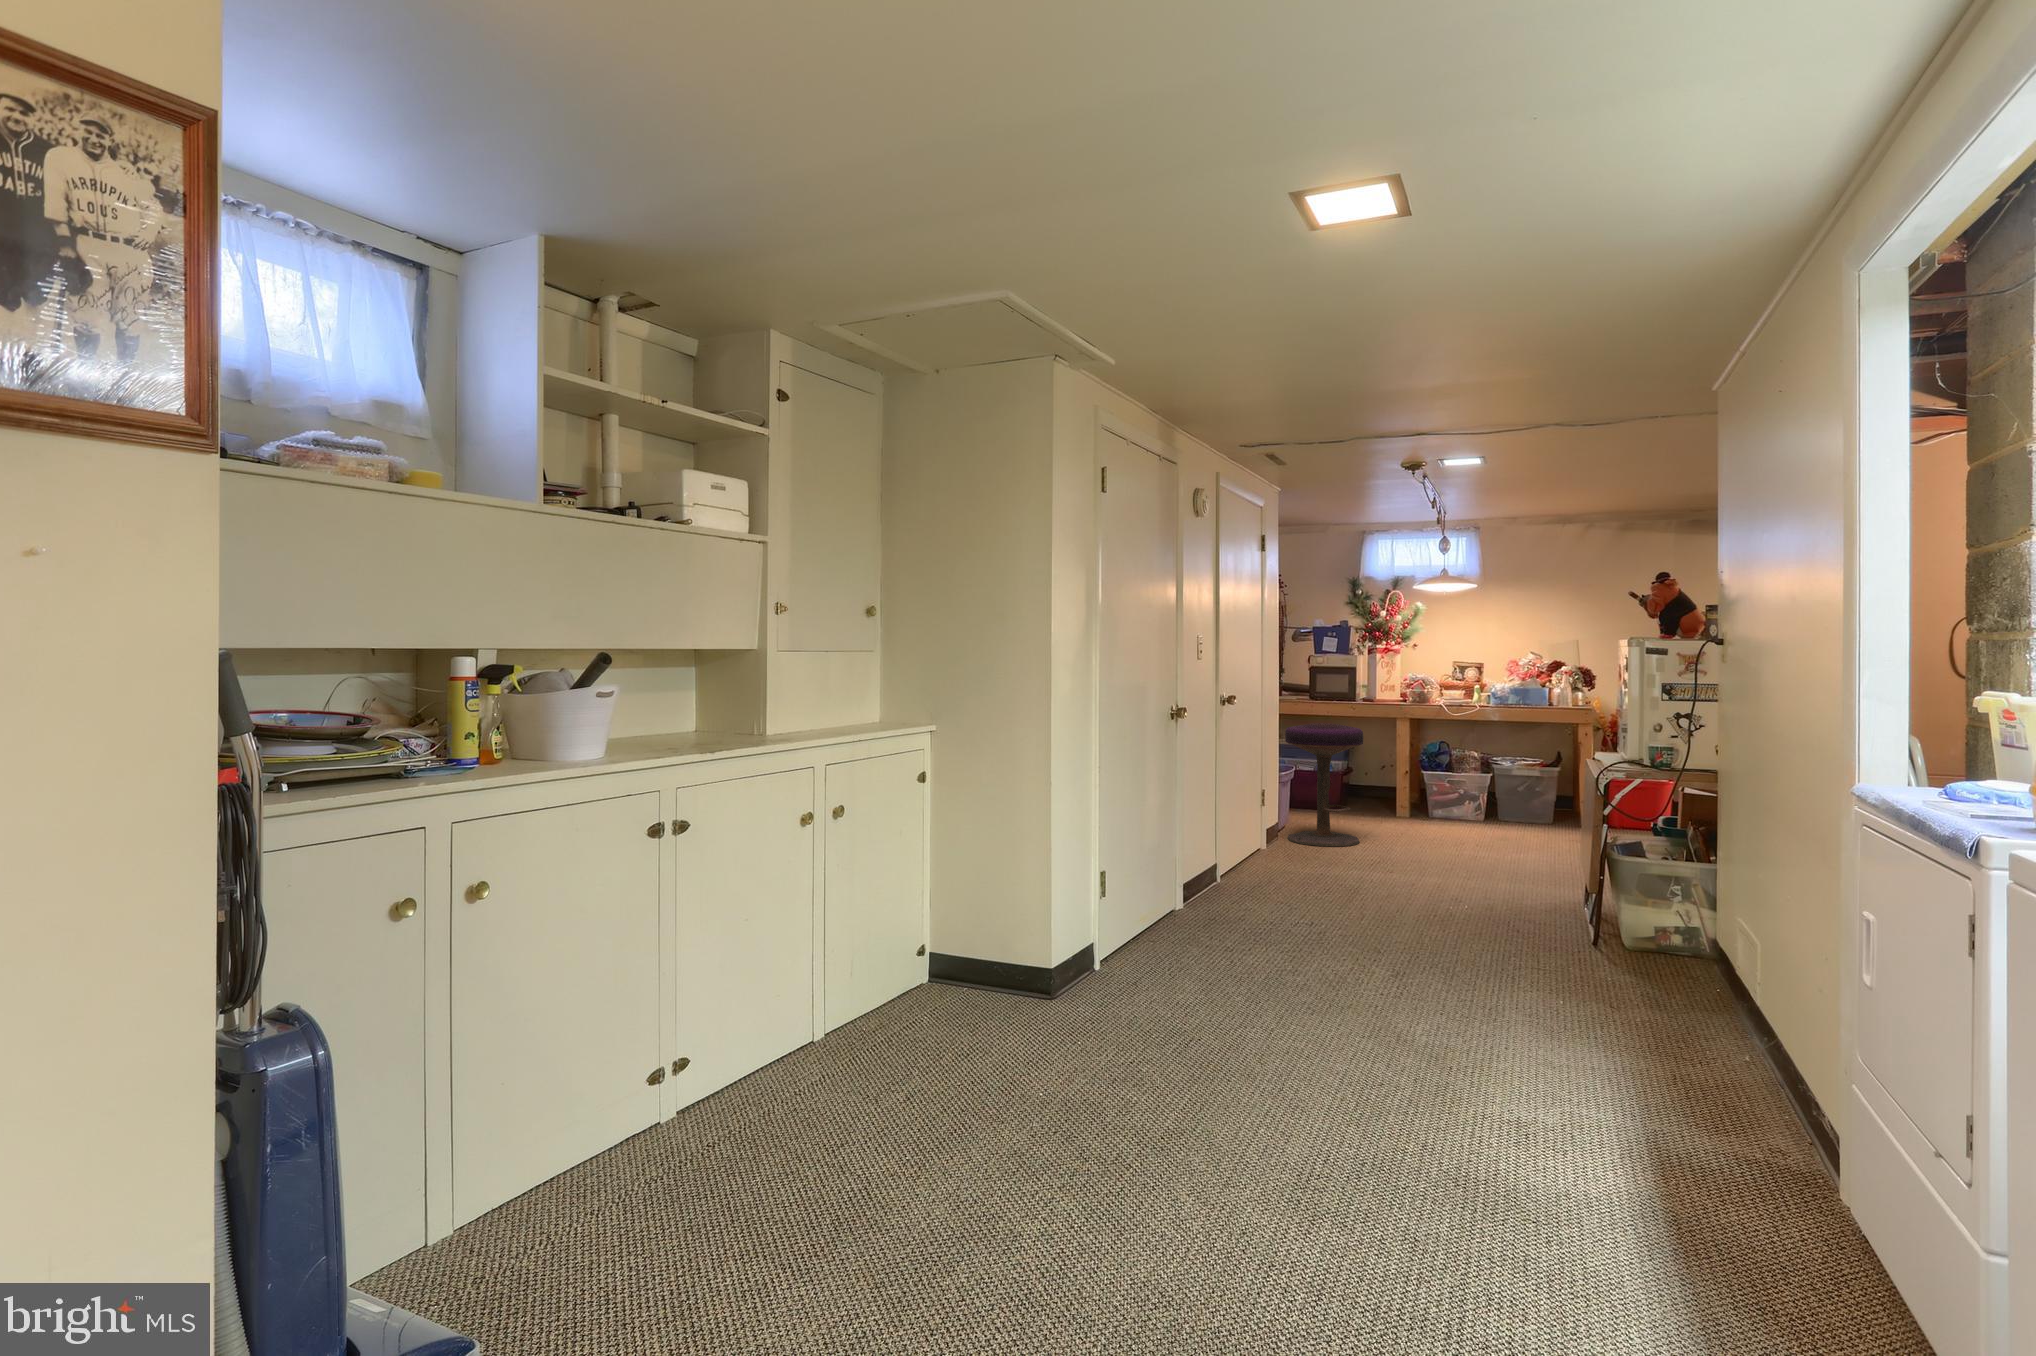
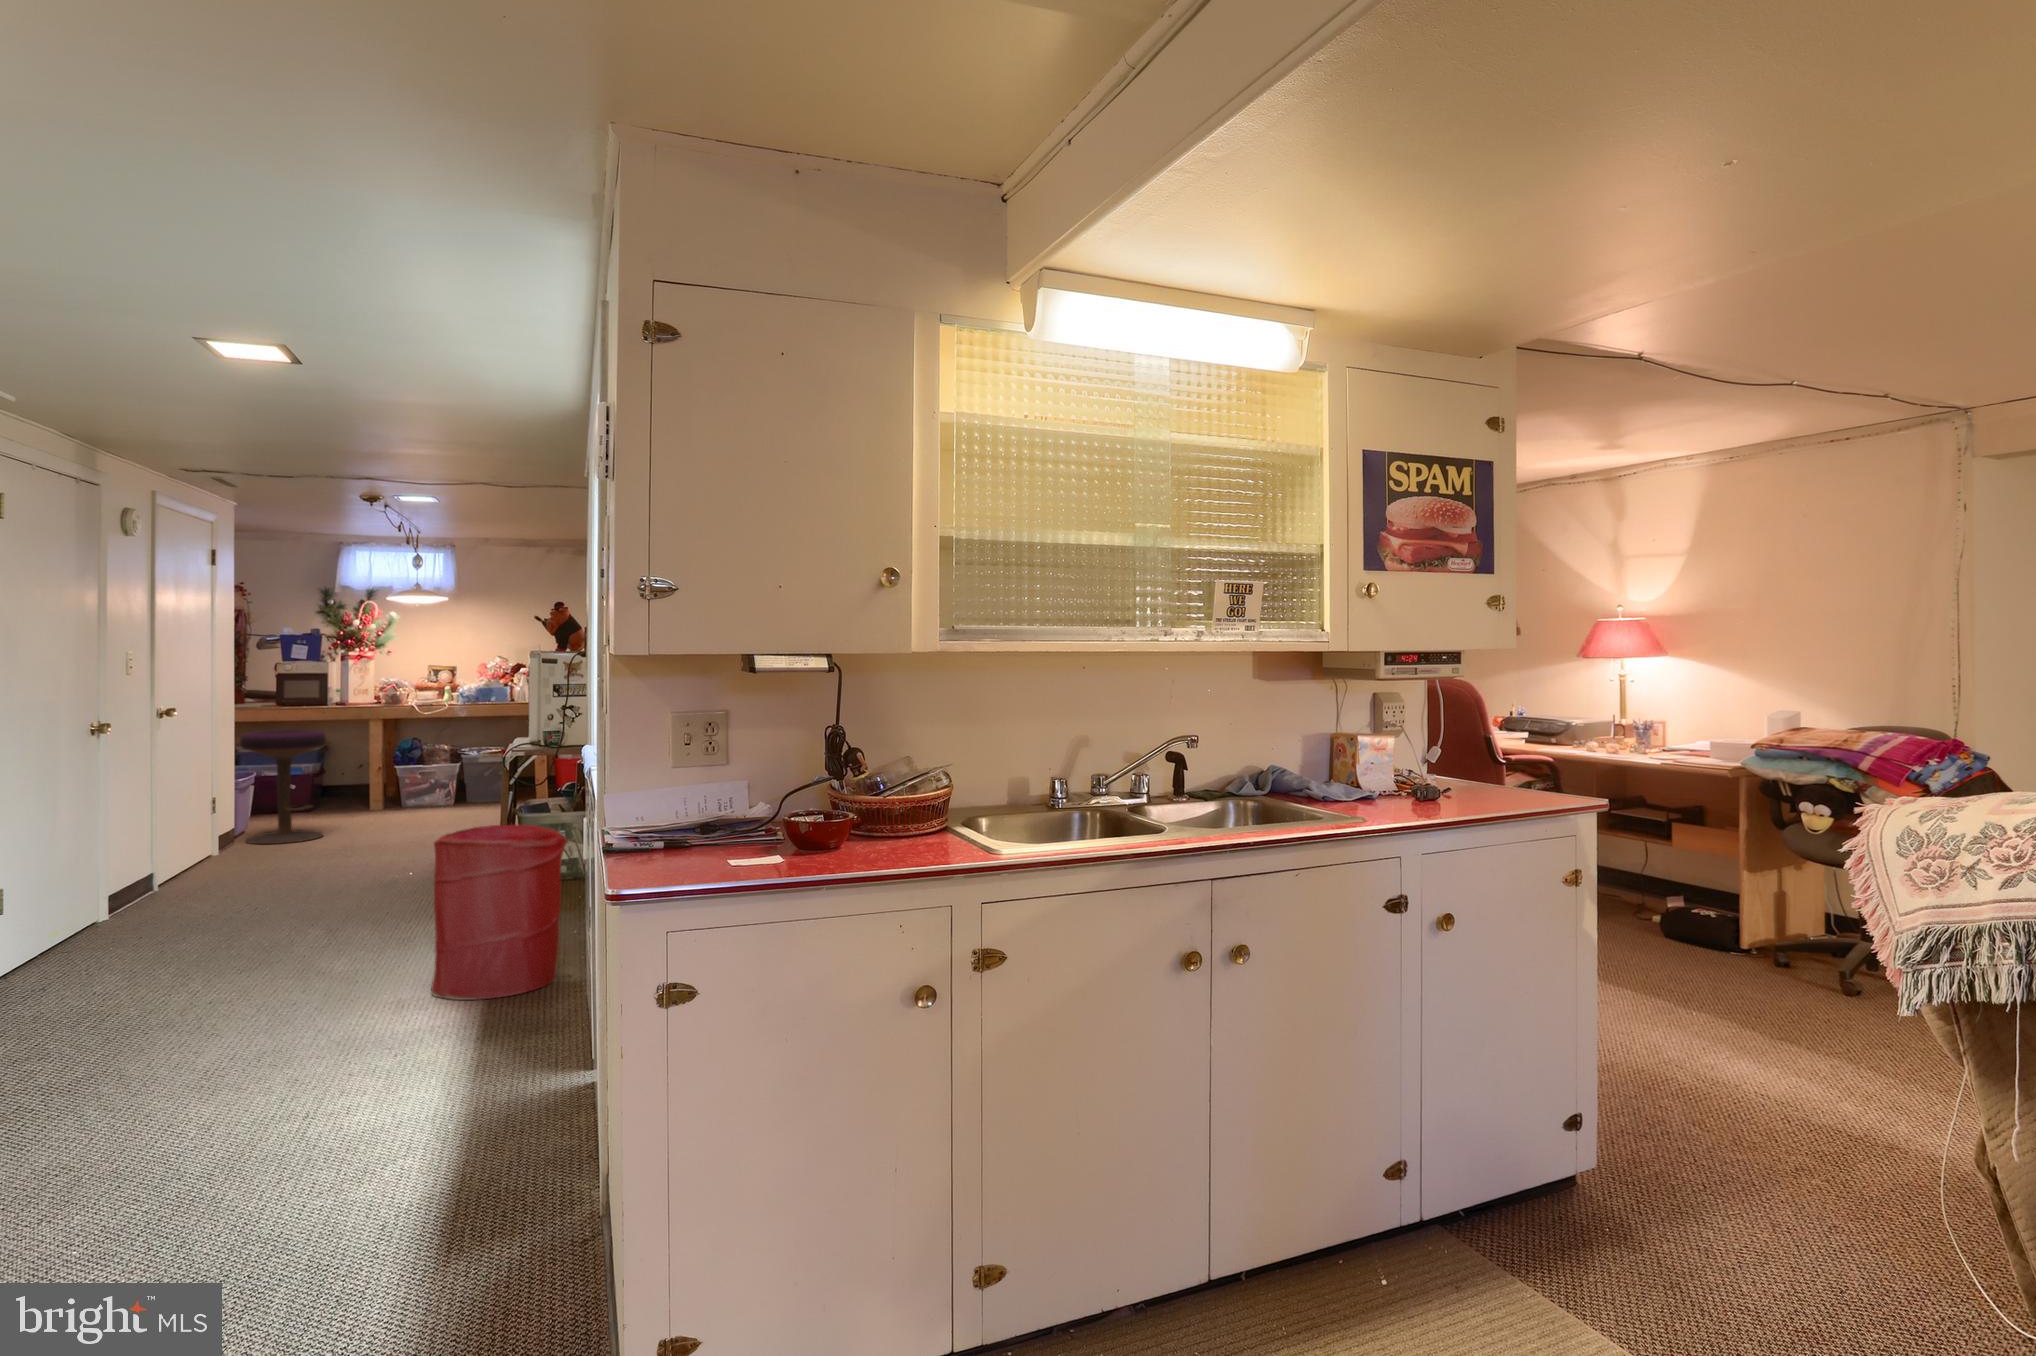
laundry hamper: none [1574,893,1813,1199] -> present [431,825,567,1000]

